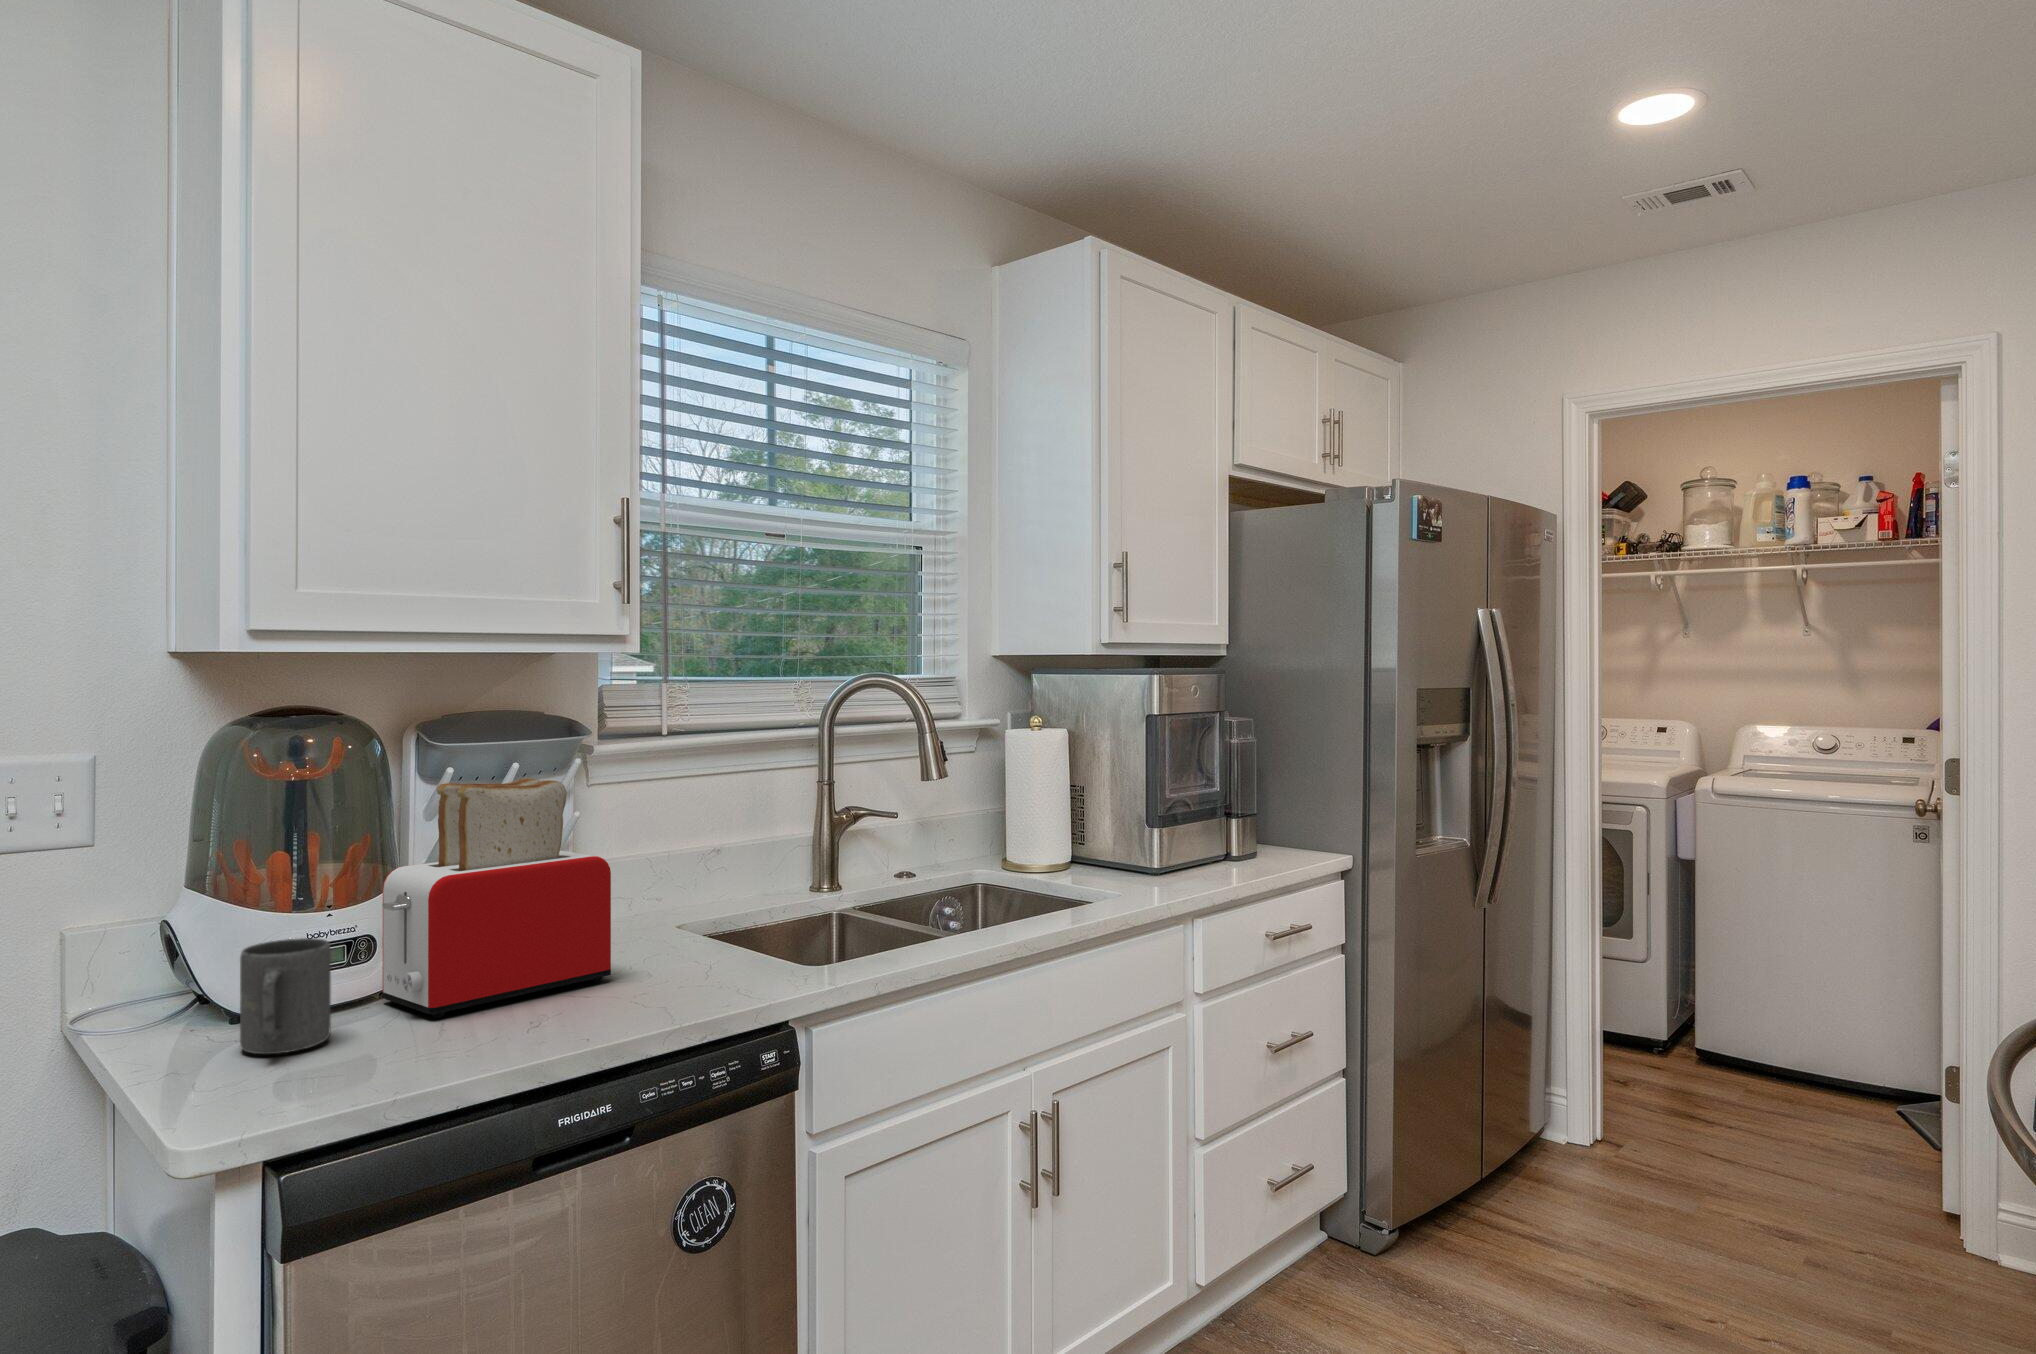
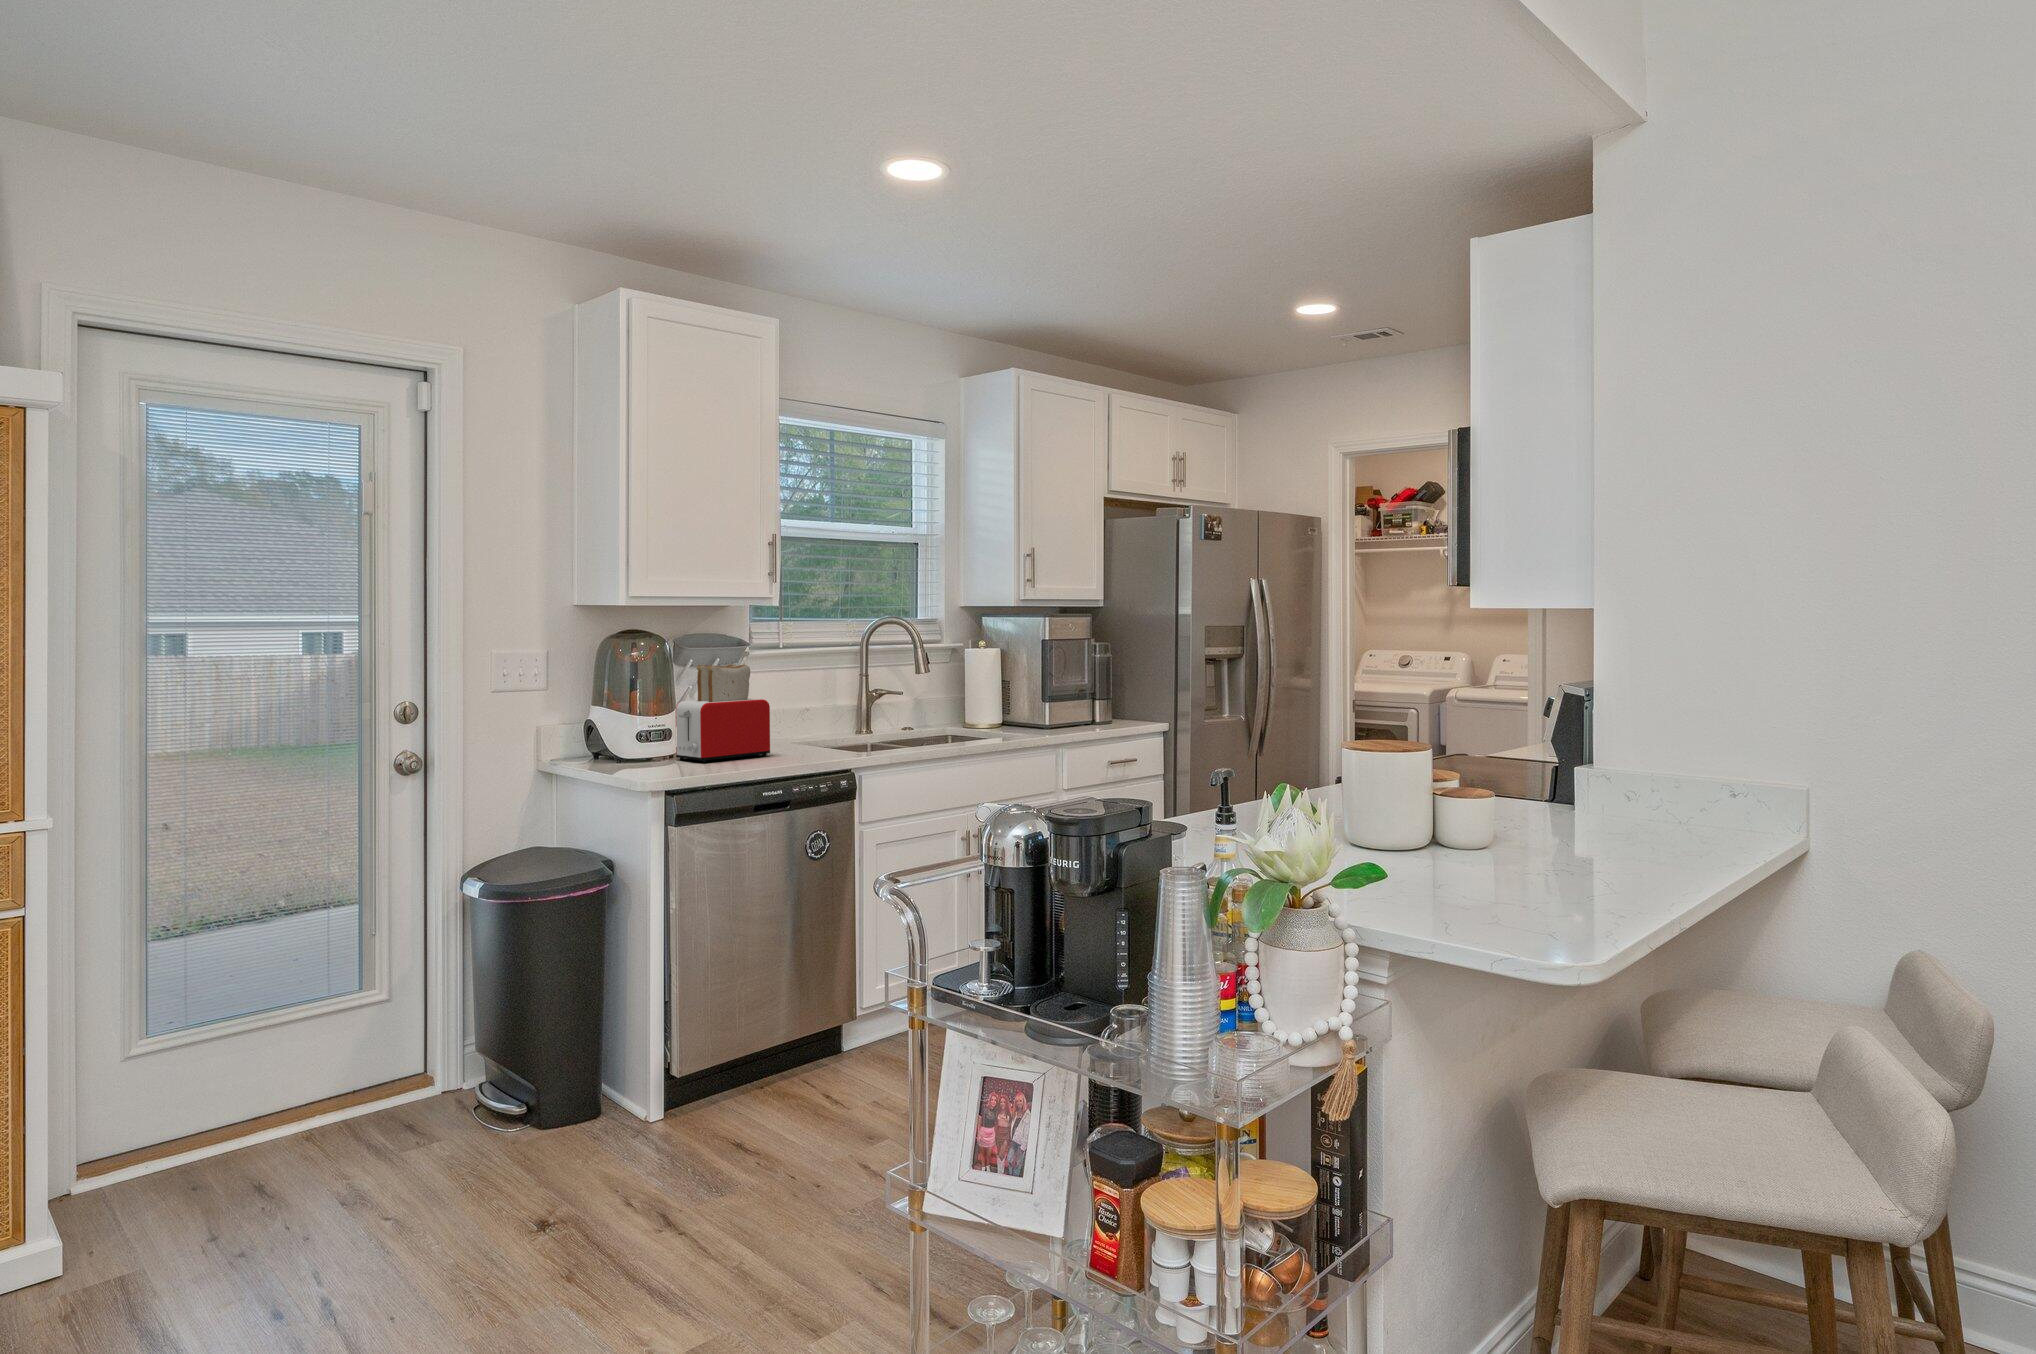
mug: present [240,938,331,1054] -> none [634,726,667,768]

